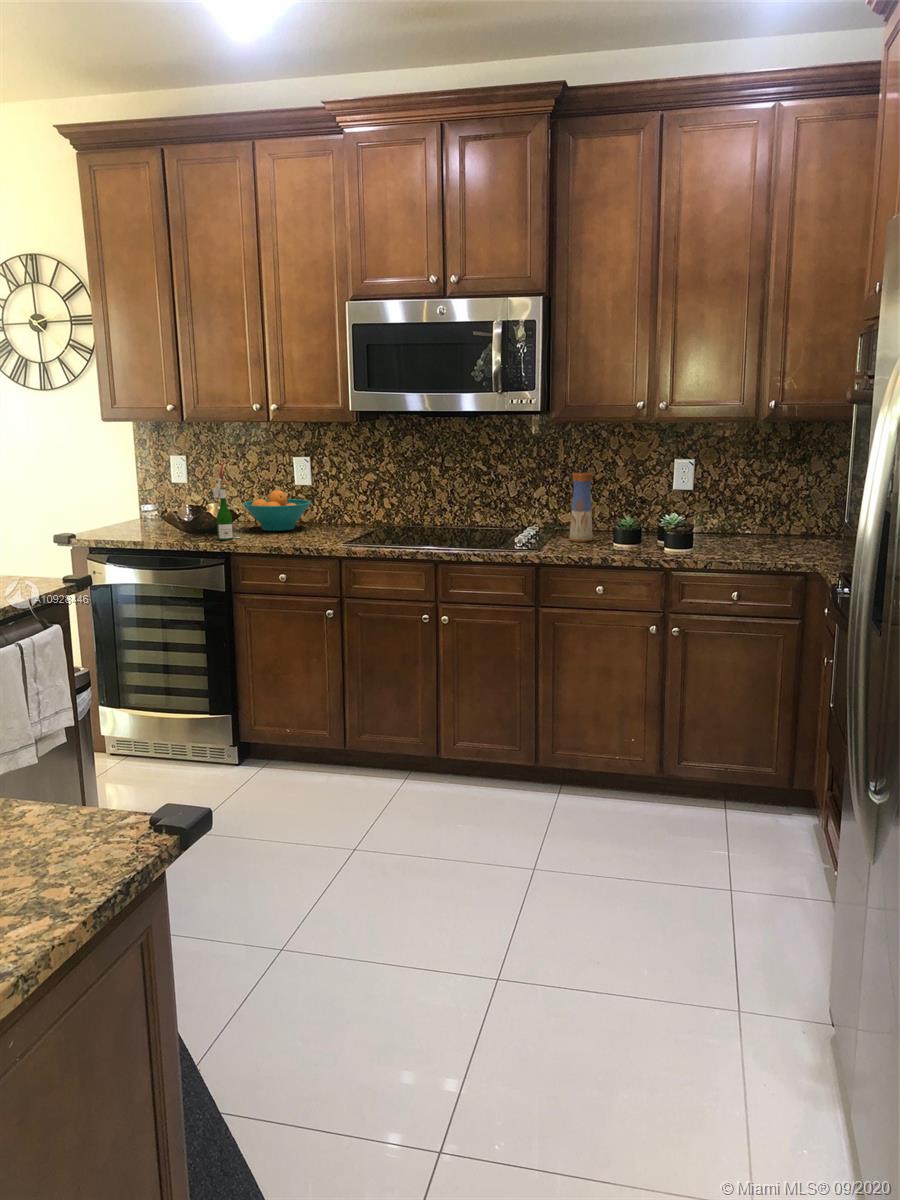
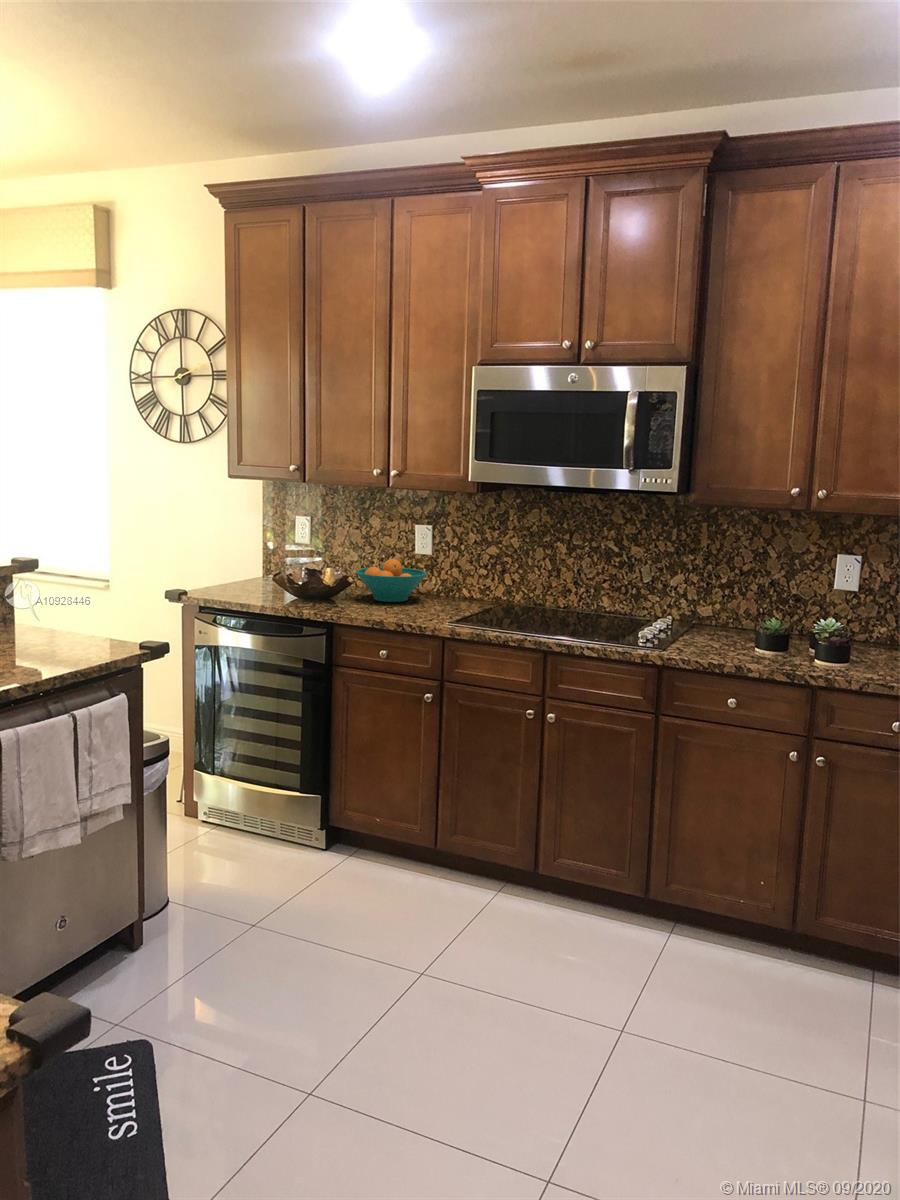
wine bottle: present [213,461,240,540] -> none [322,527,347,609]
vase: present [569,473,593,542] -> none [703,563,735,643]

